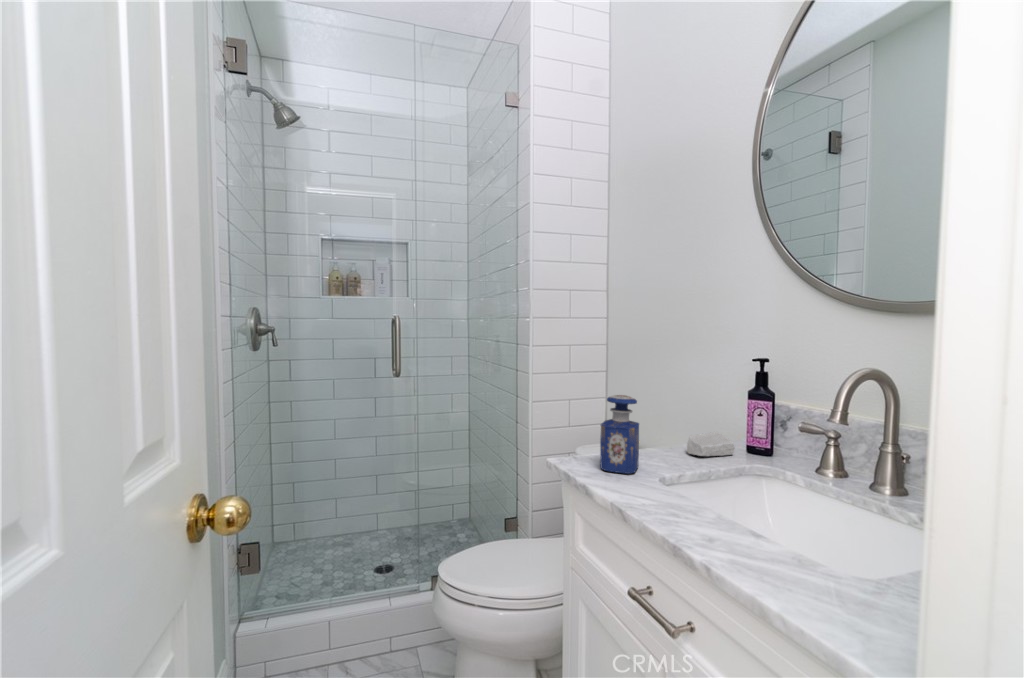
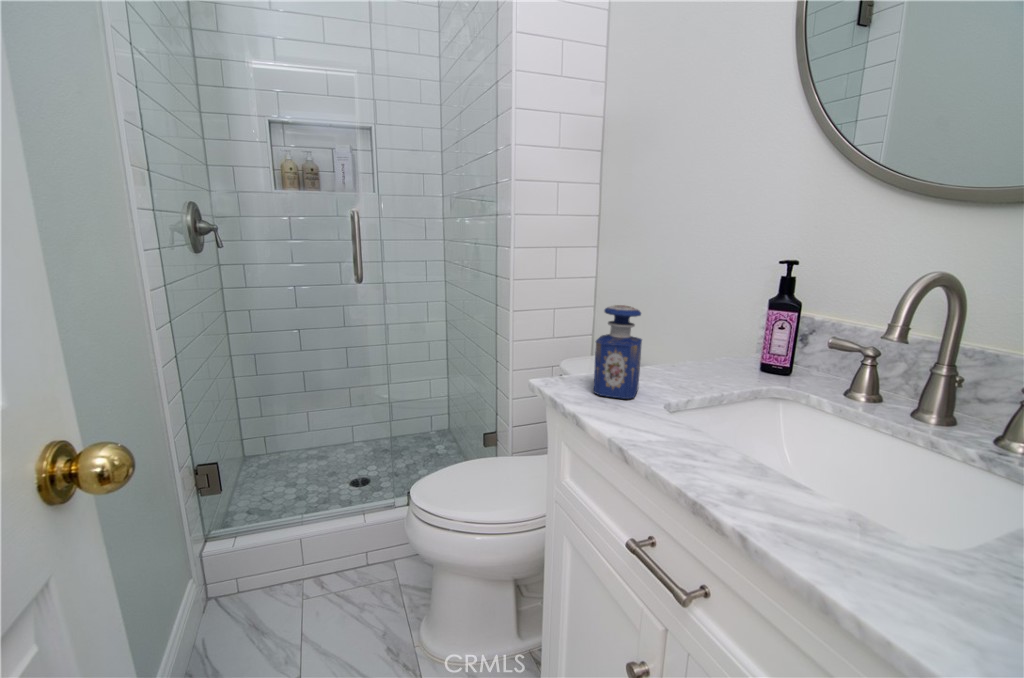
soap bar: present [687,432,735,456] -> none [693,348,749,376]

